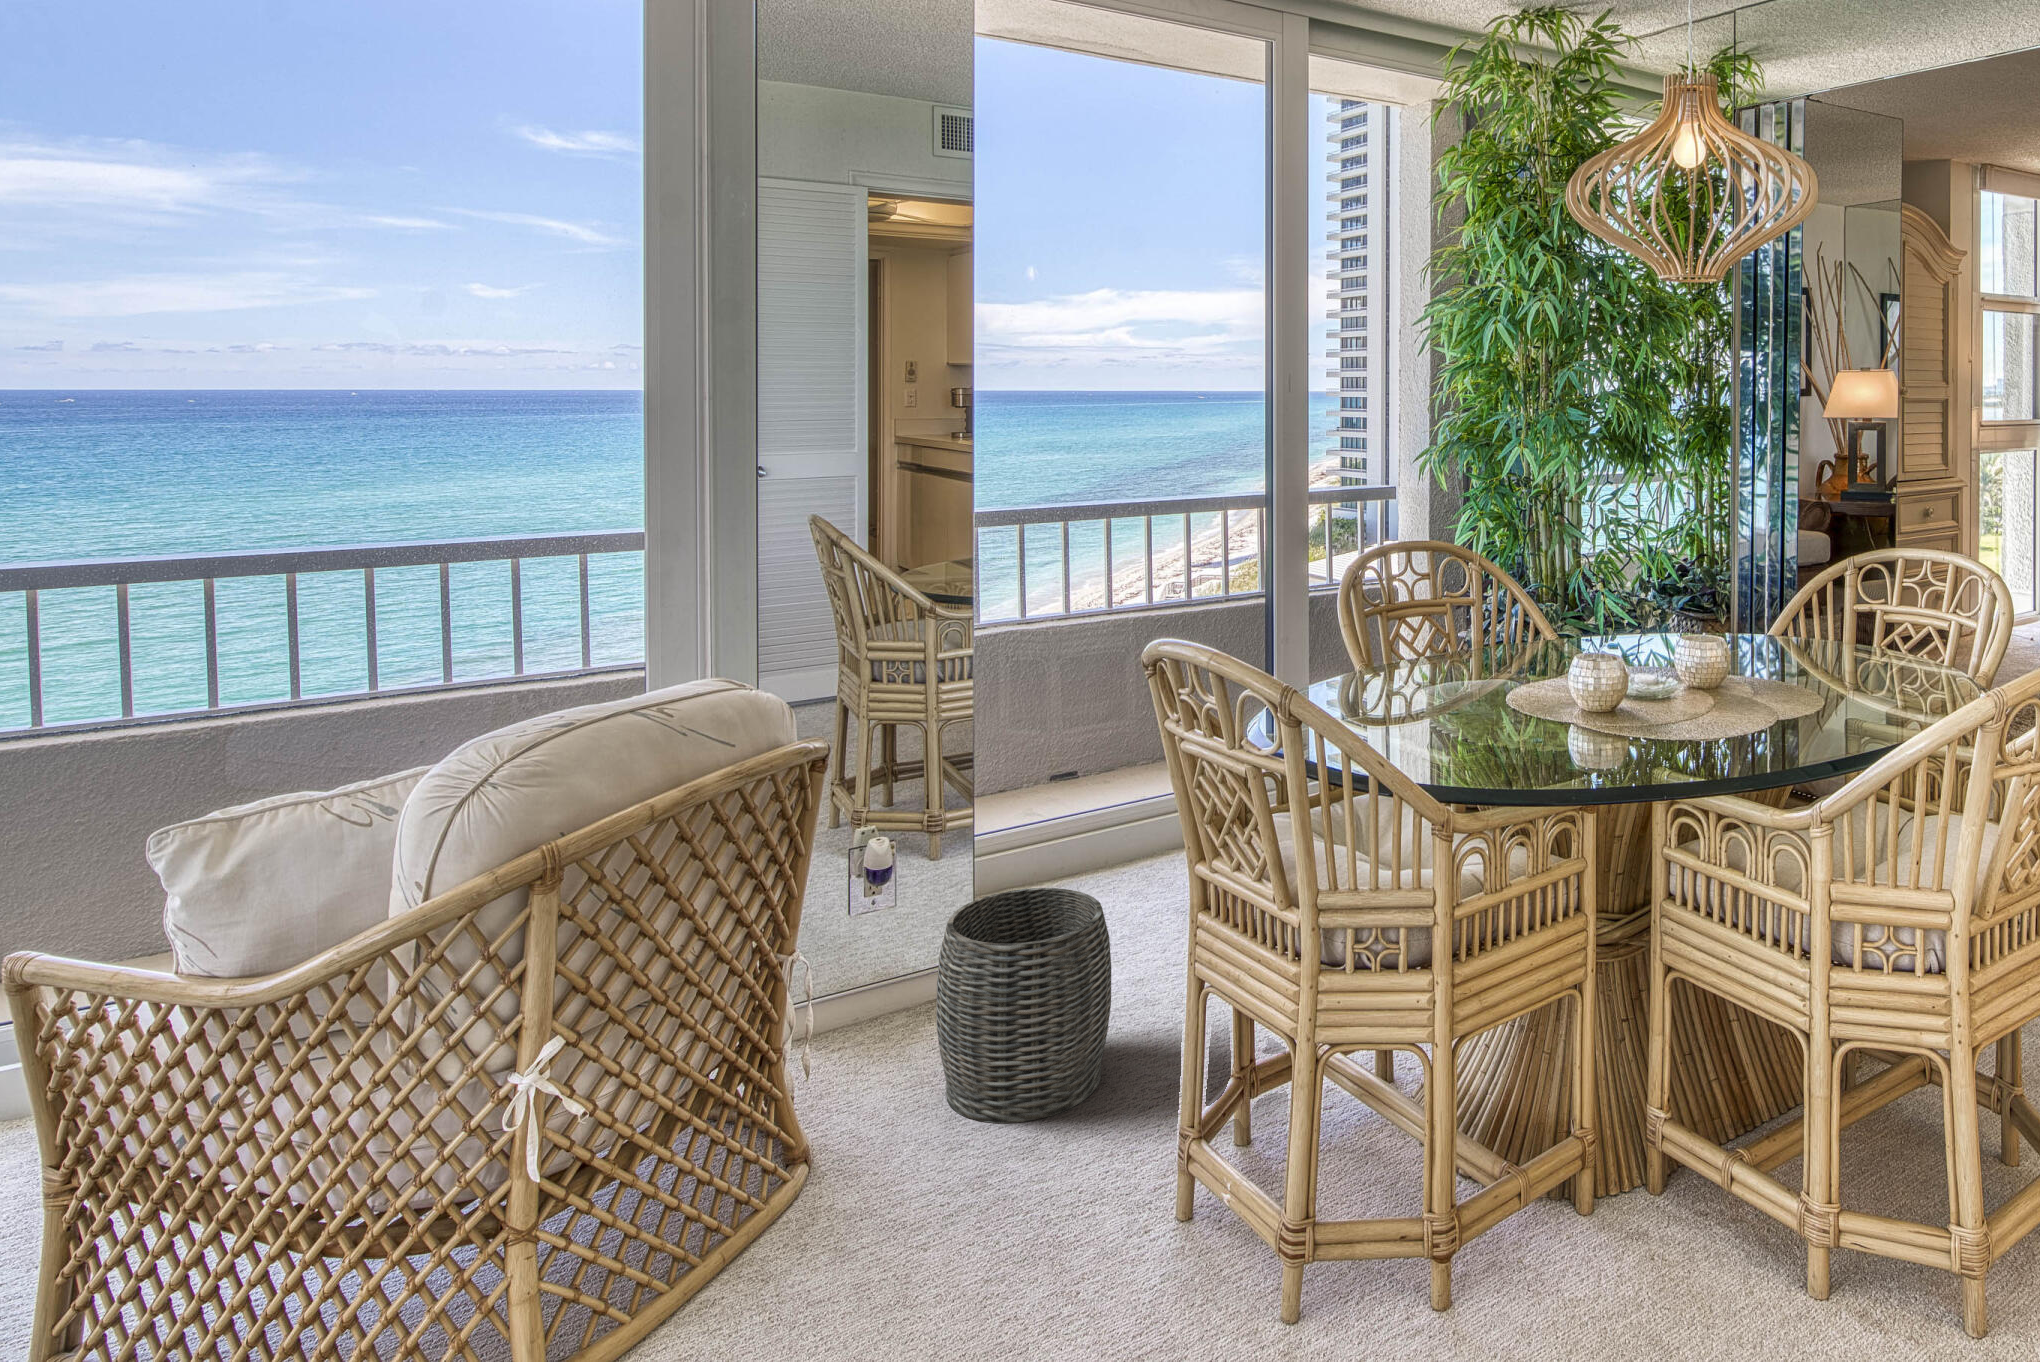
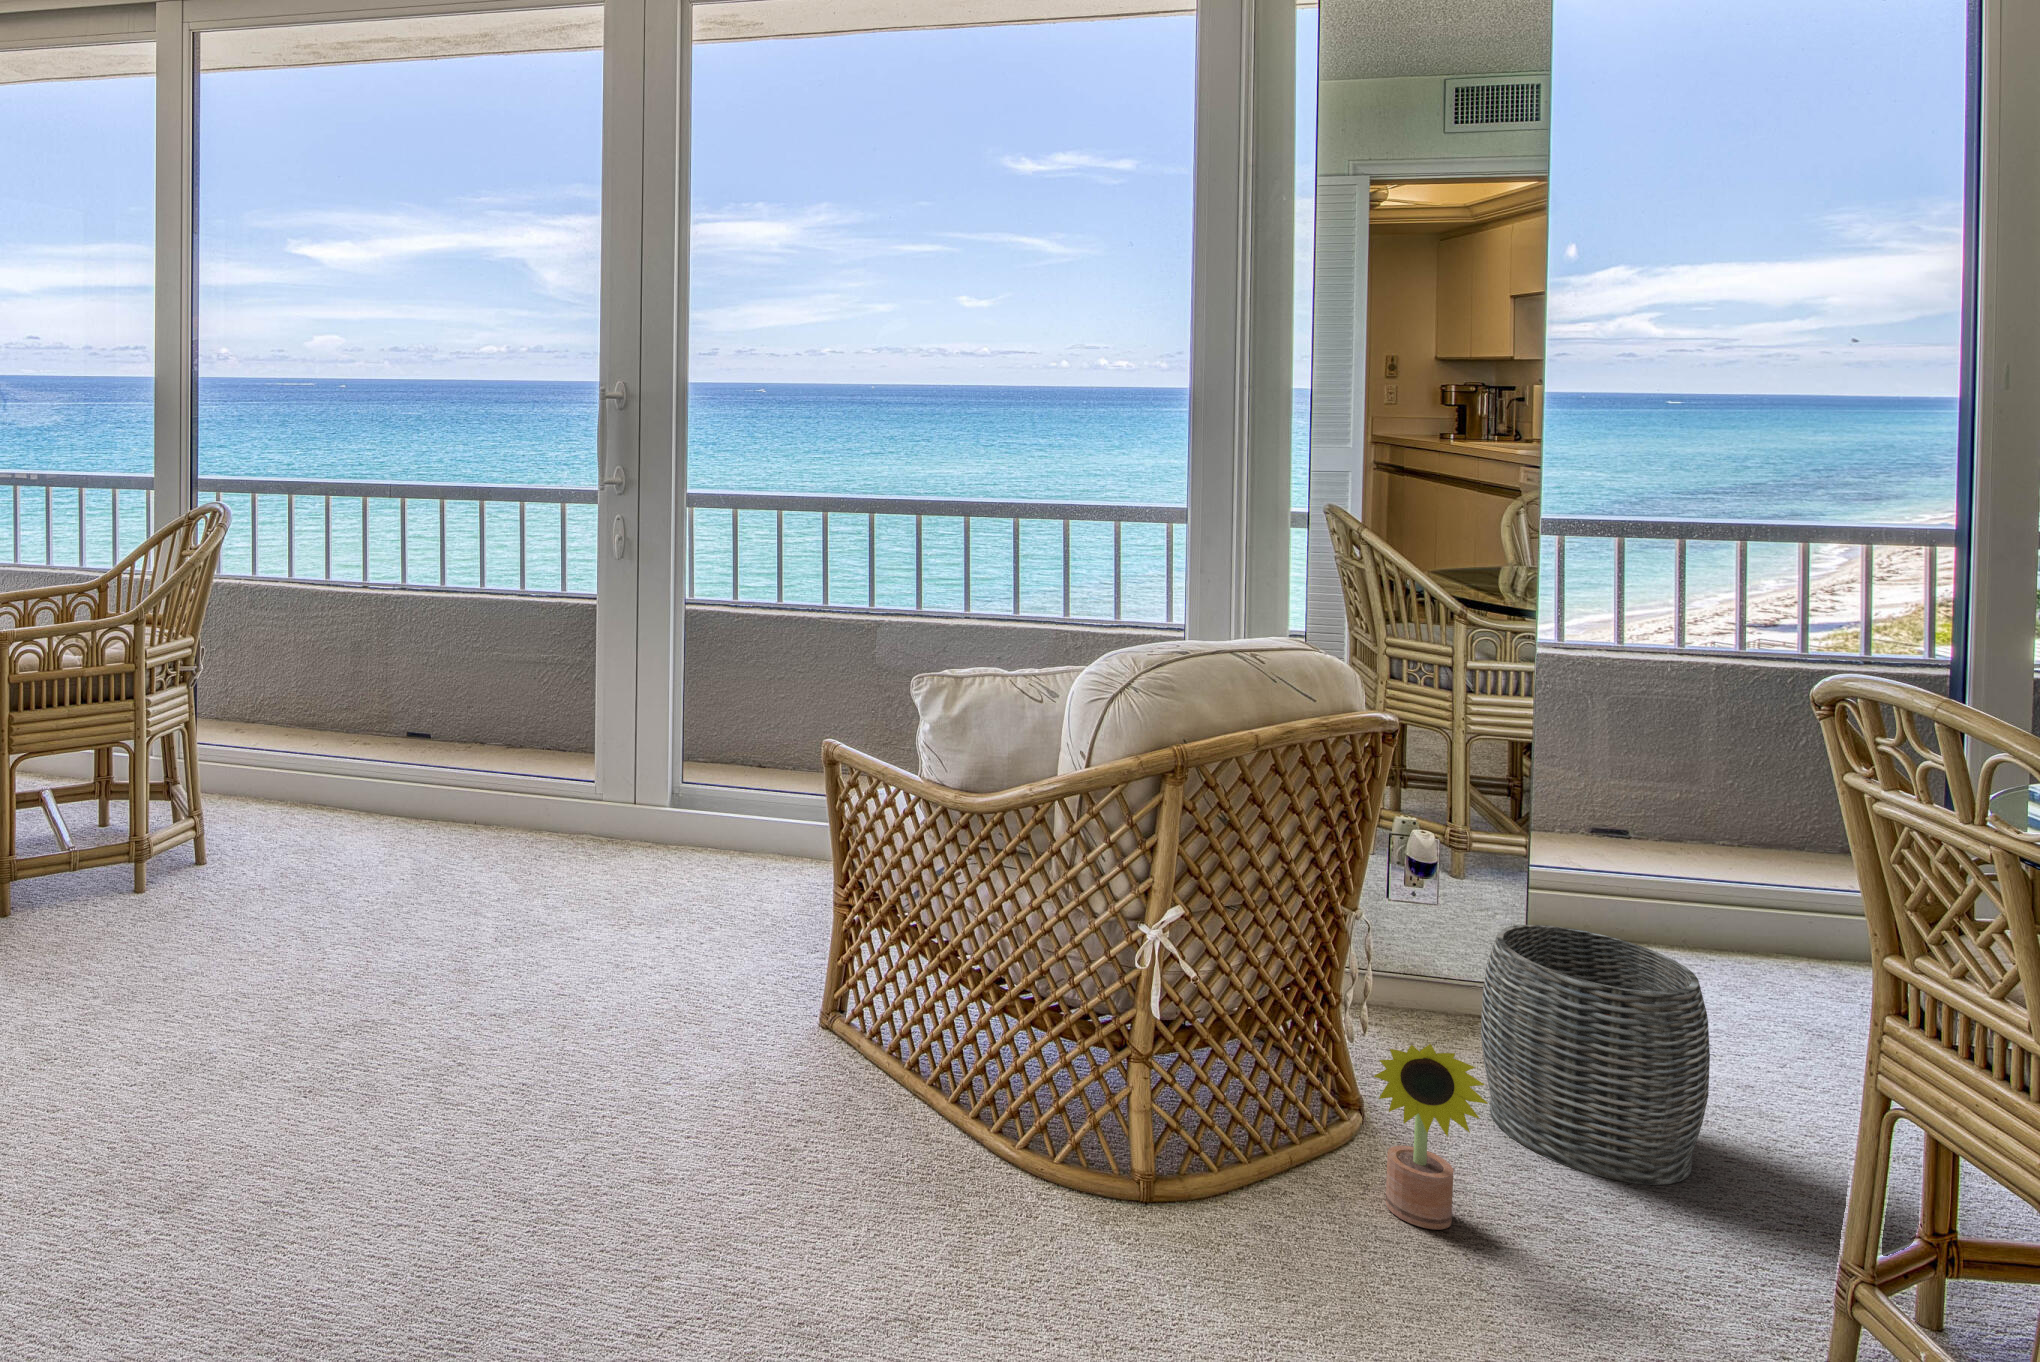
decorative plant: none [800,1076,909,1267] -> present [1374,1044,1488,1230]

